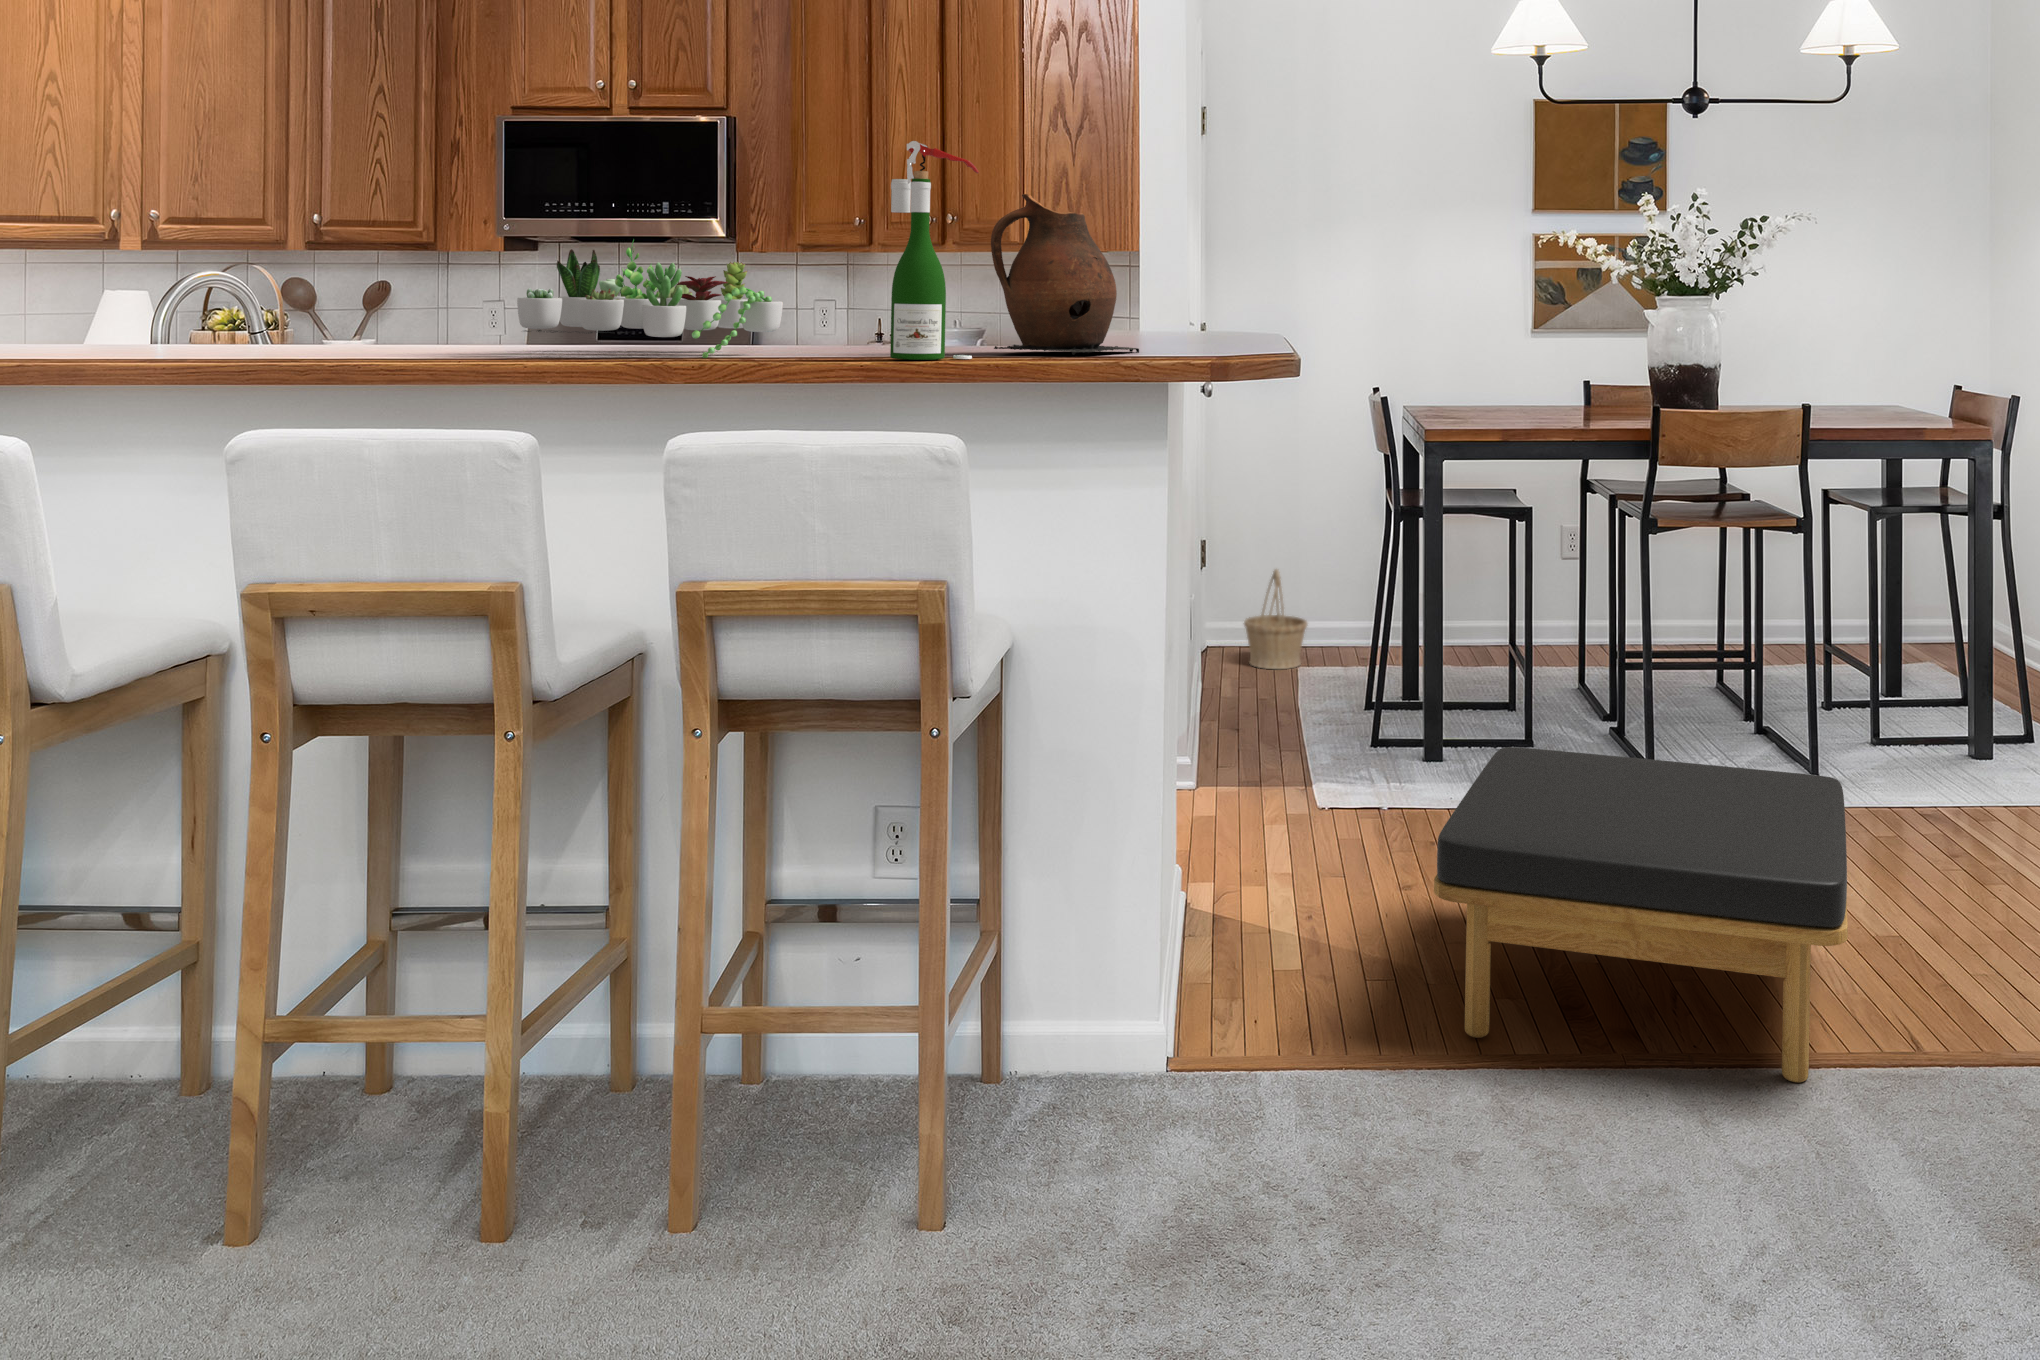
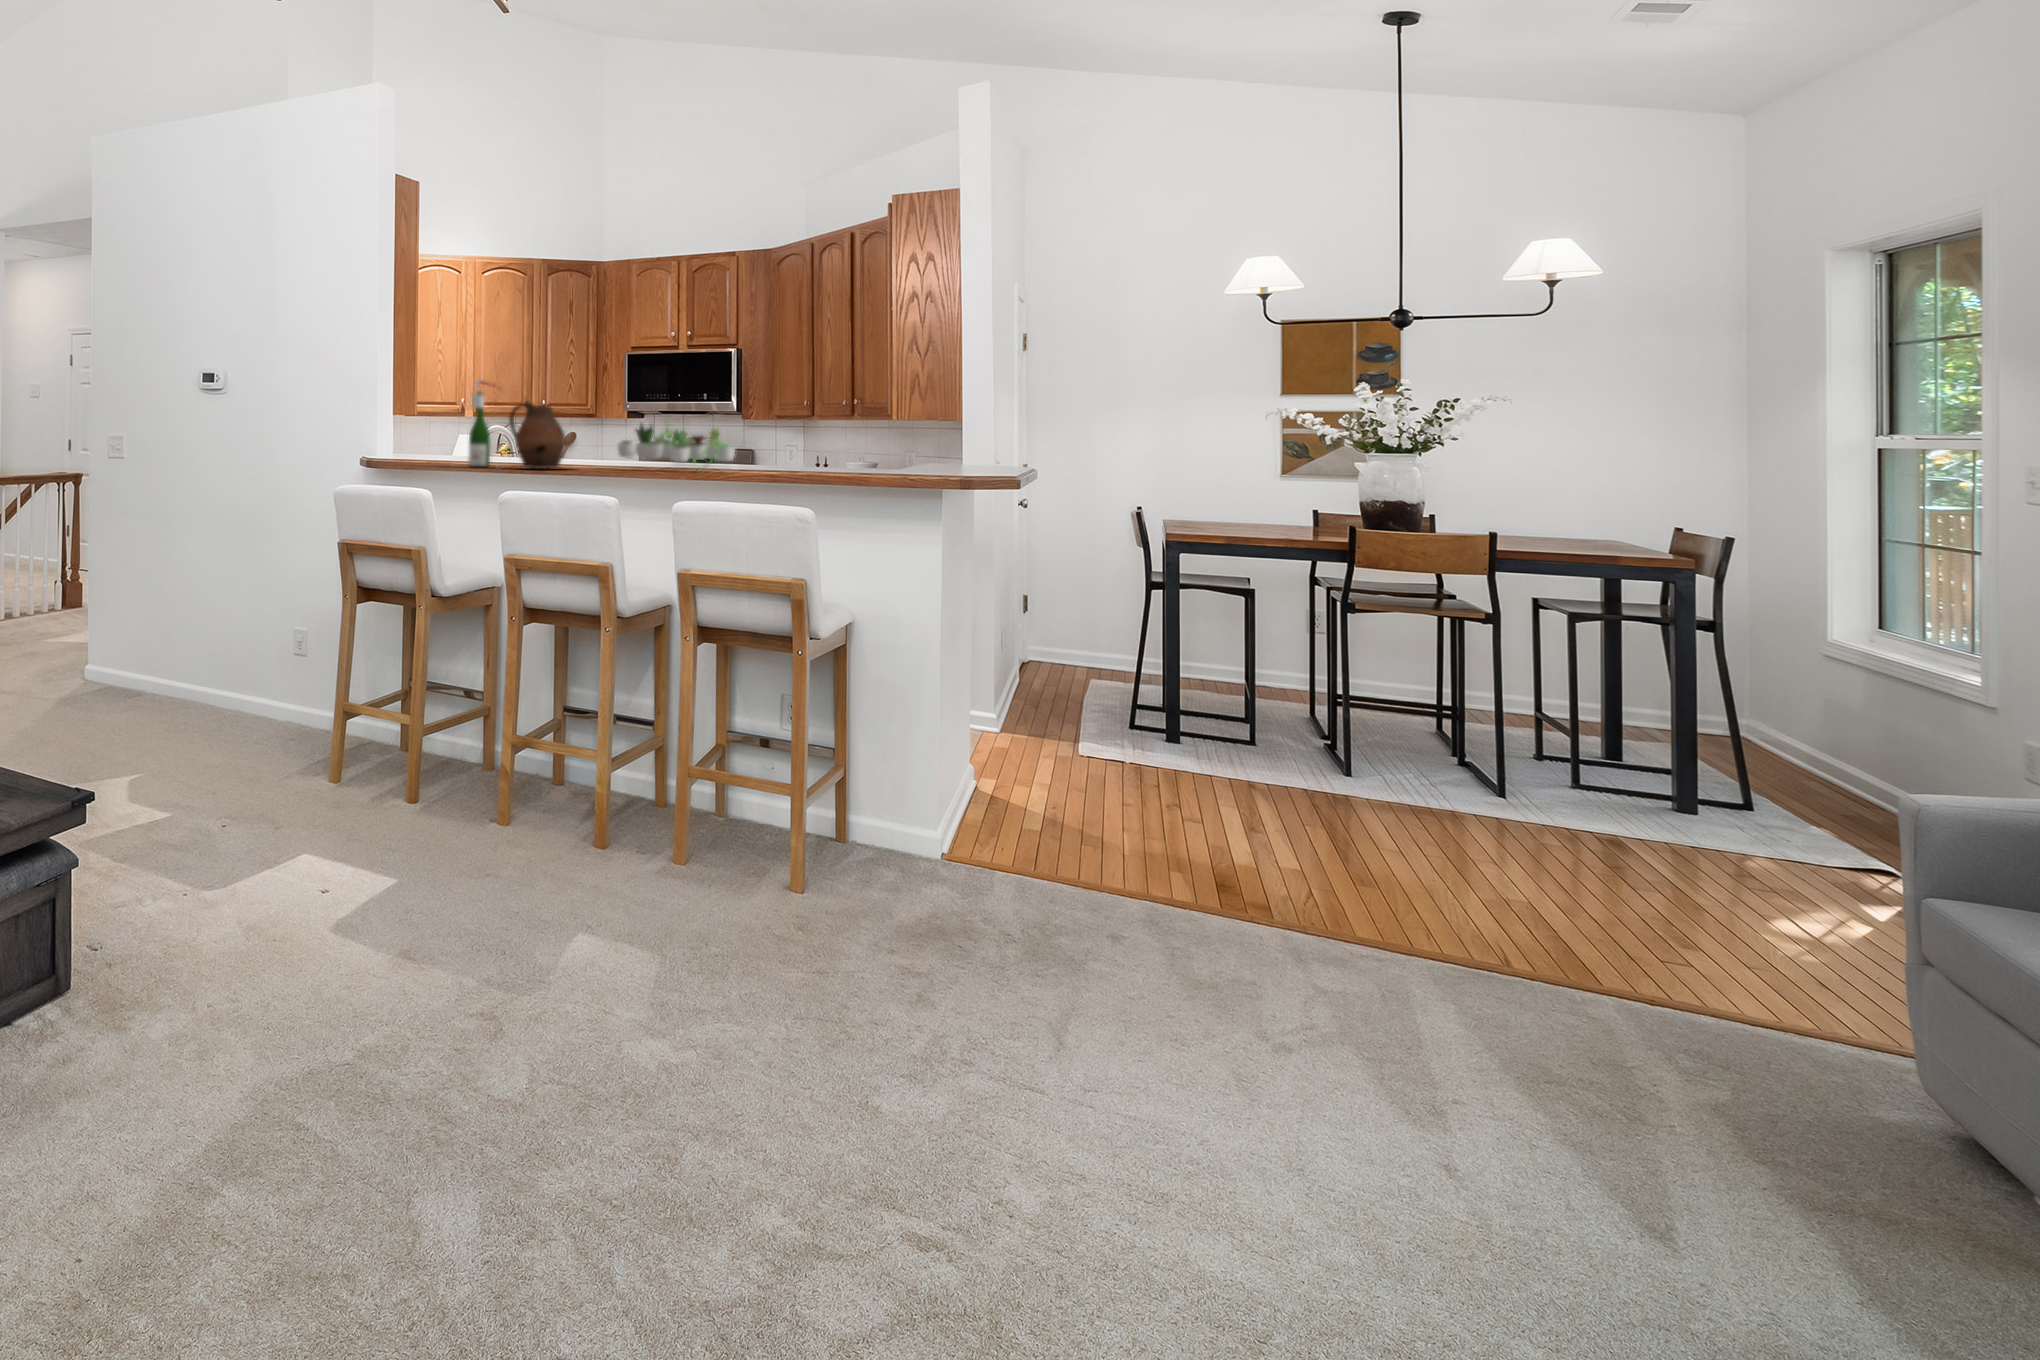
wine bottle: present [890,141,979,360] -> present [468,379,495,467]
ceramic pitcher: present [991,194,1139,355] -> present [509,397,566,469]
basket: present [1244,569,1307,669] -> none [1055,620,1102,684]
ottoman: present [1434,747,1848,1082] -> none [1103,725,1443,941]

